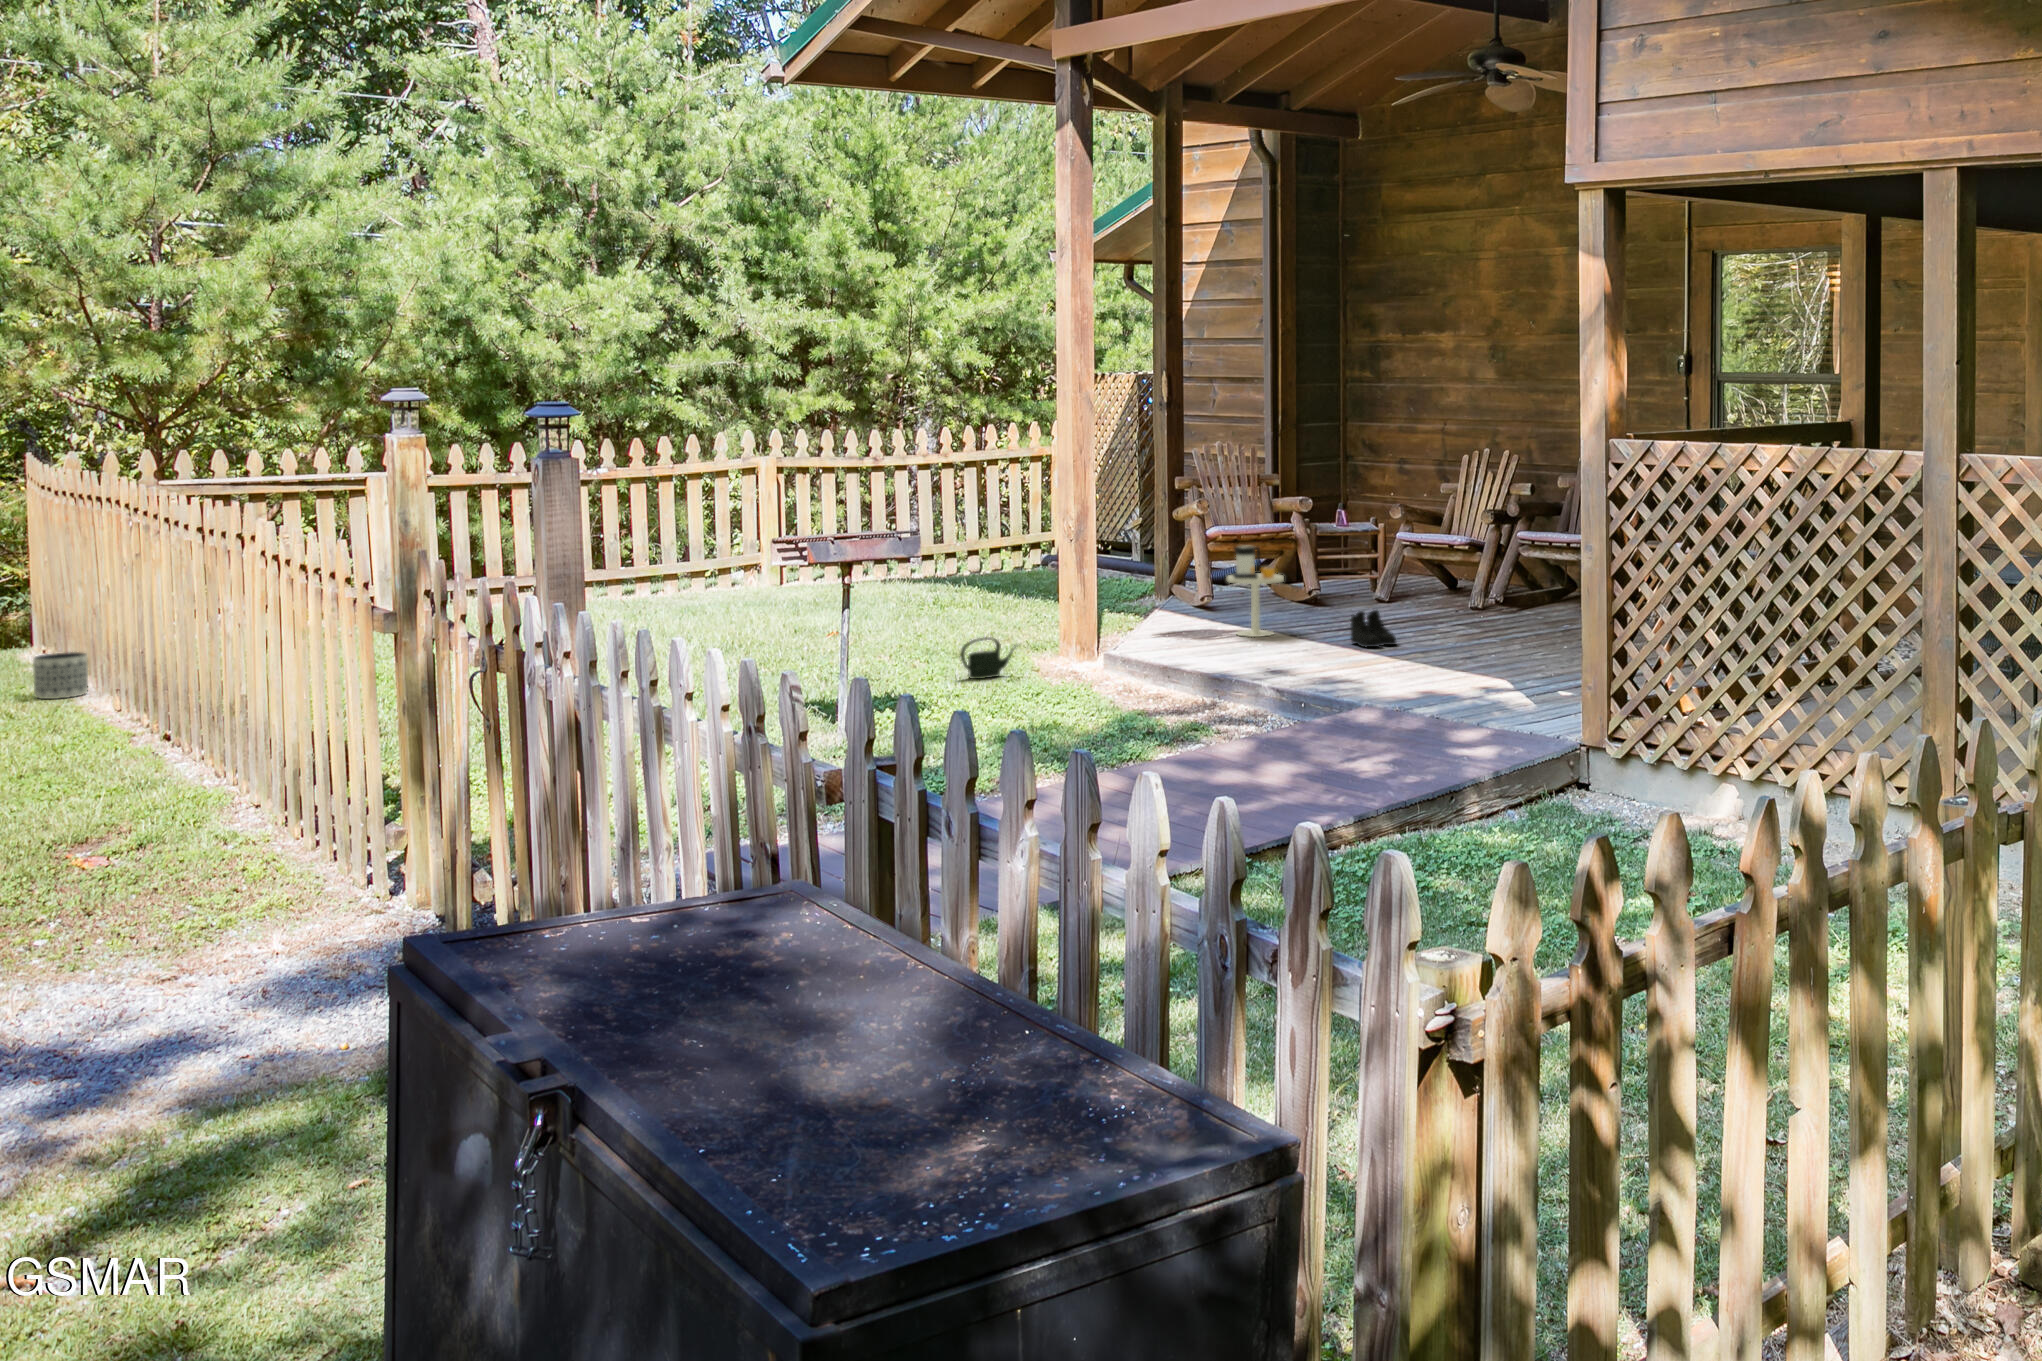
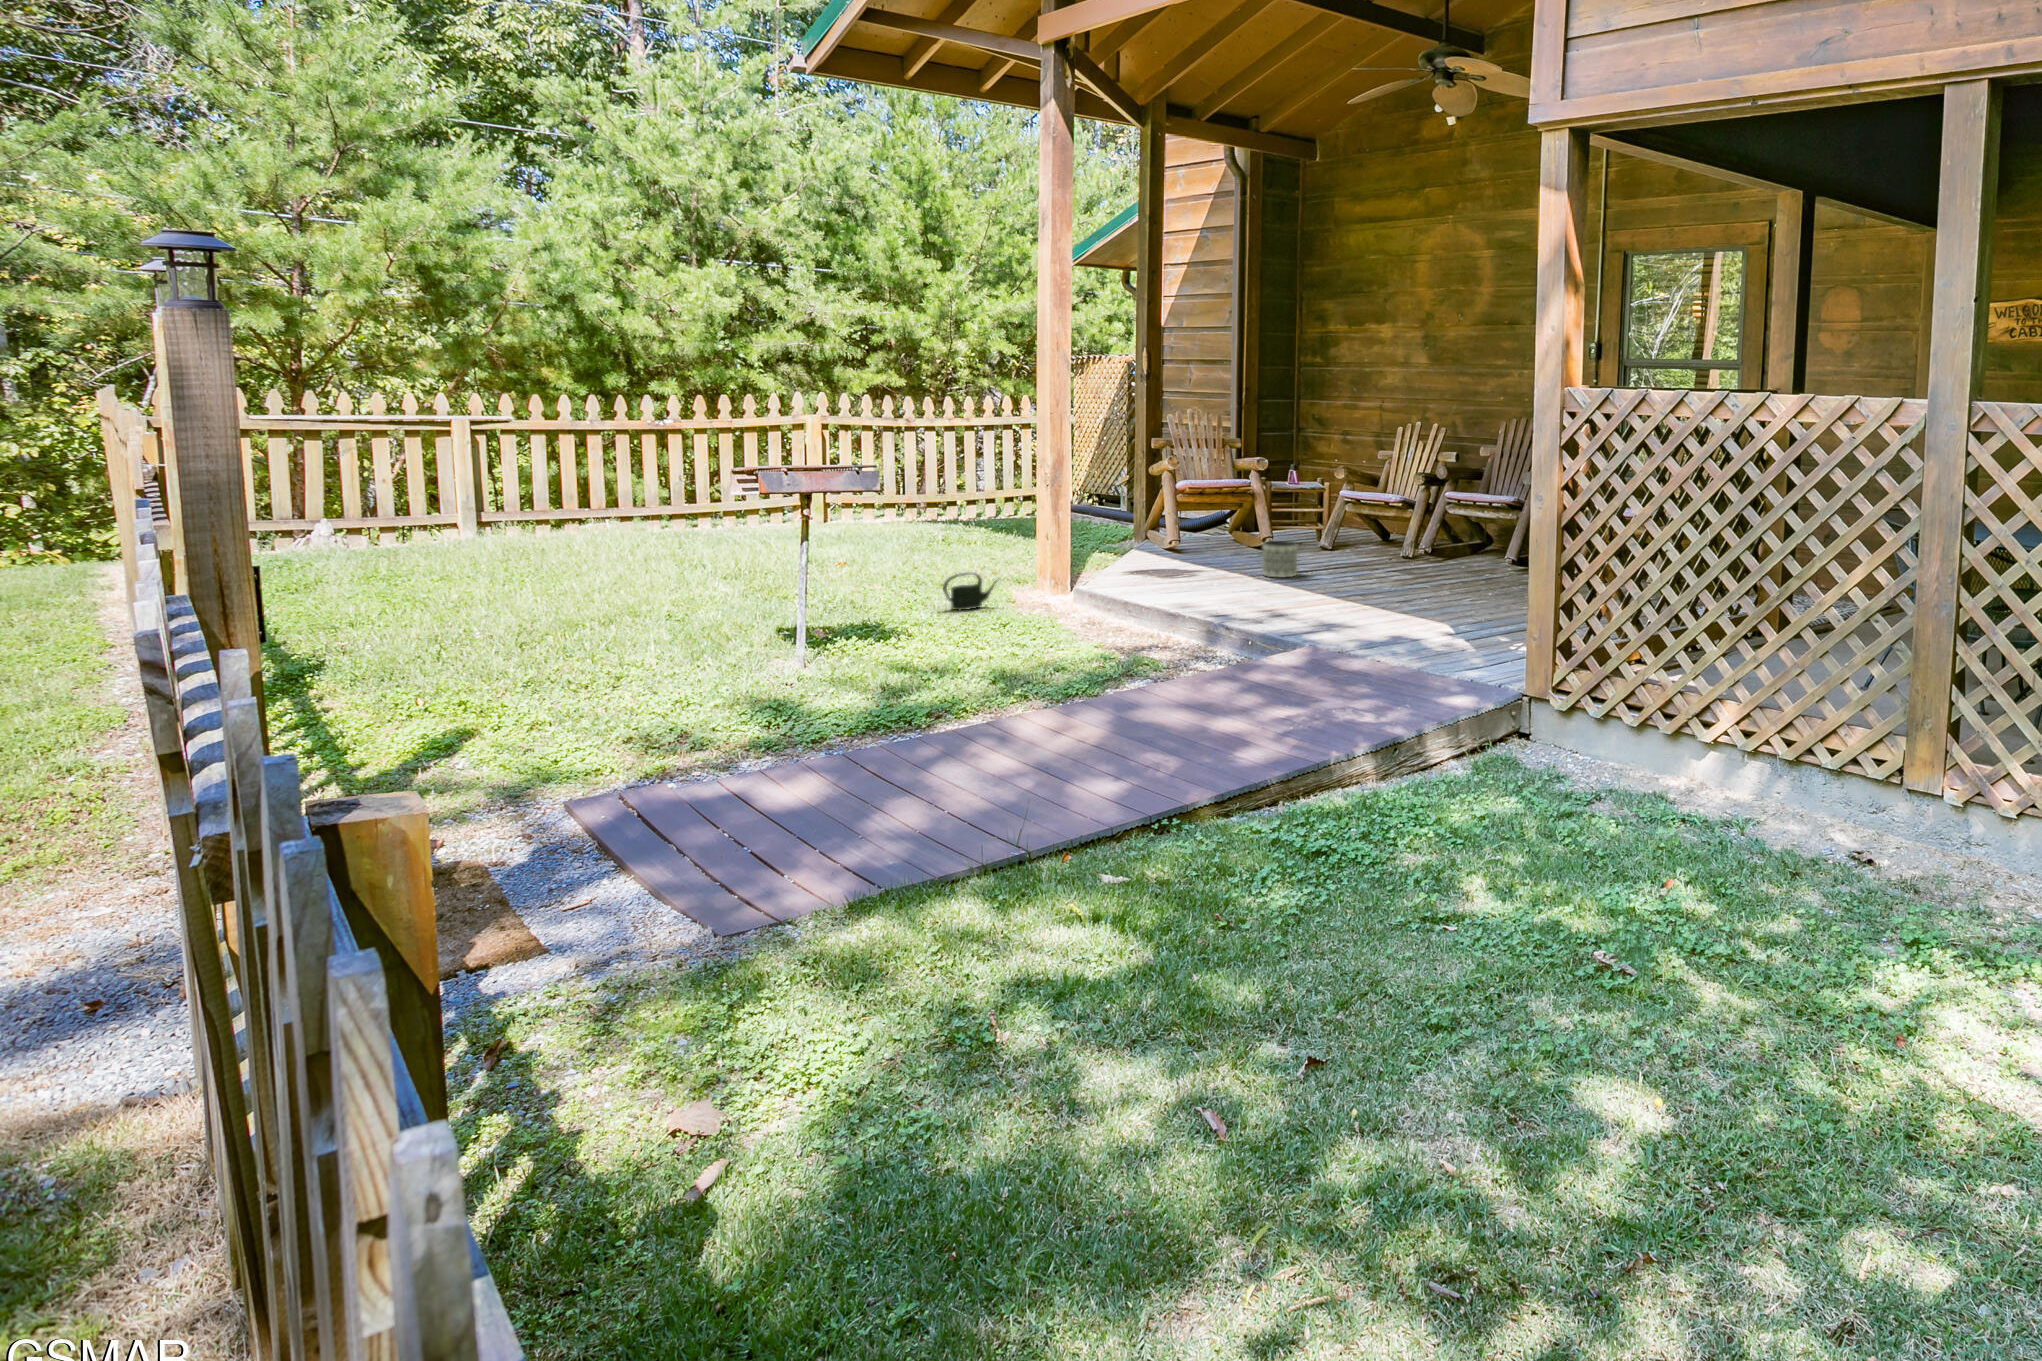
side table: present [1227,546,1284,637] -> none [1192,495,1242,575]
boots: present [1351,610,1396,647] -> none [1299,553,1341,587]
planter: present [33,652,88,699] -> present [1262,542,1298,577]

